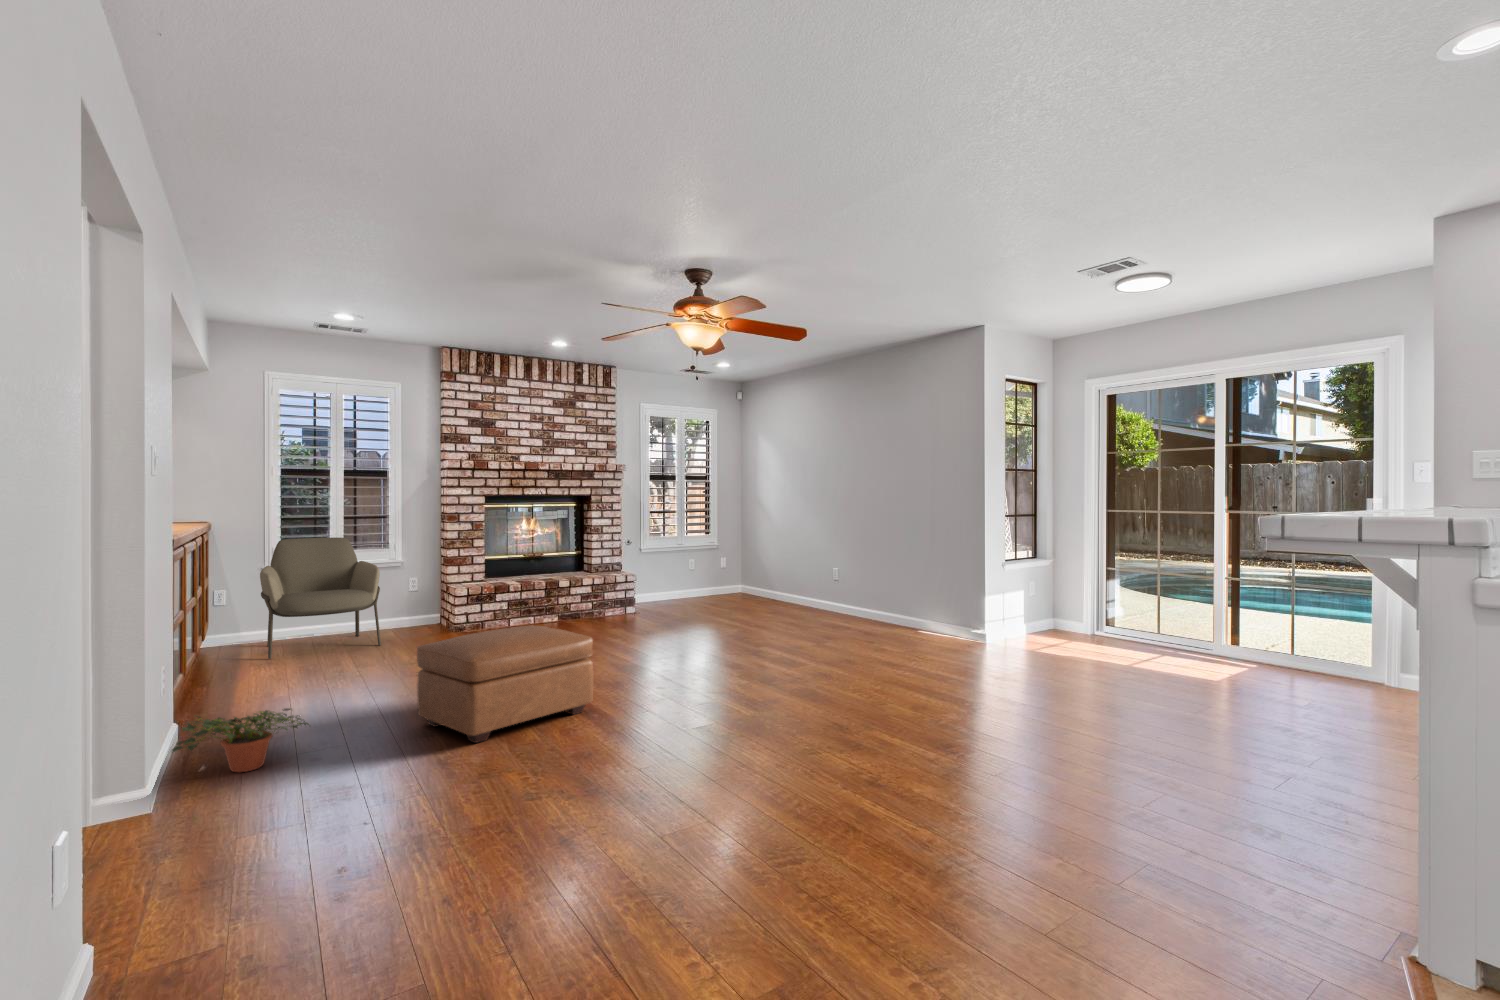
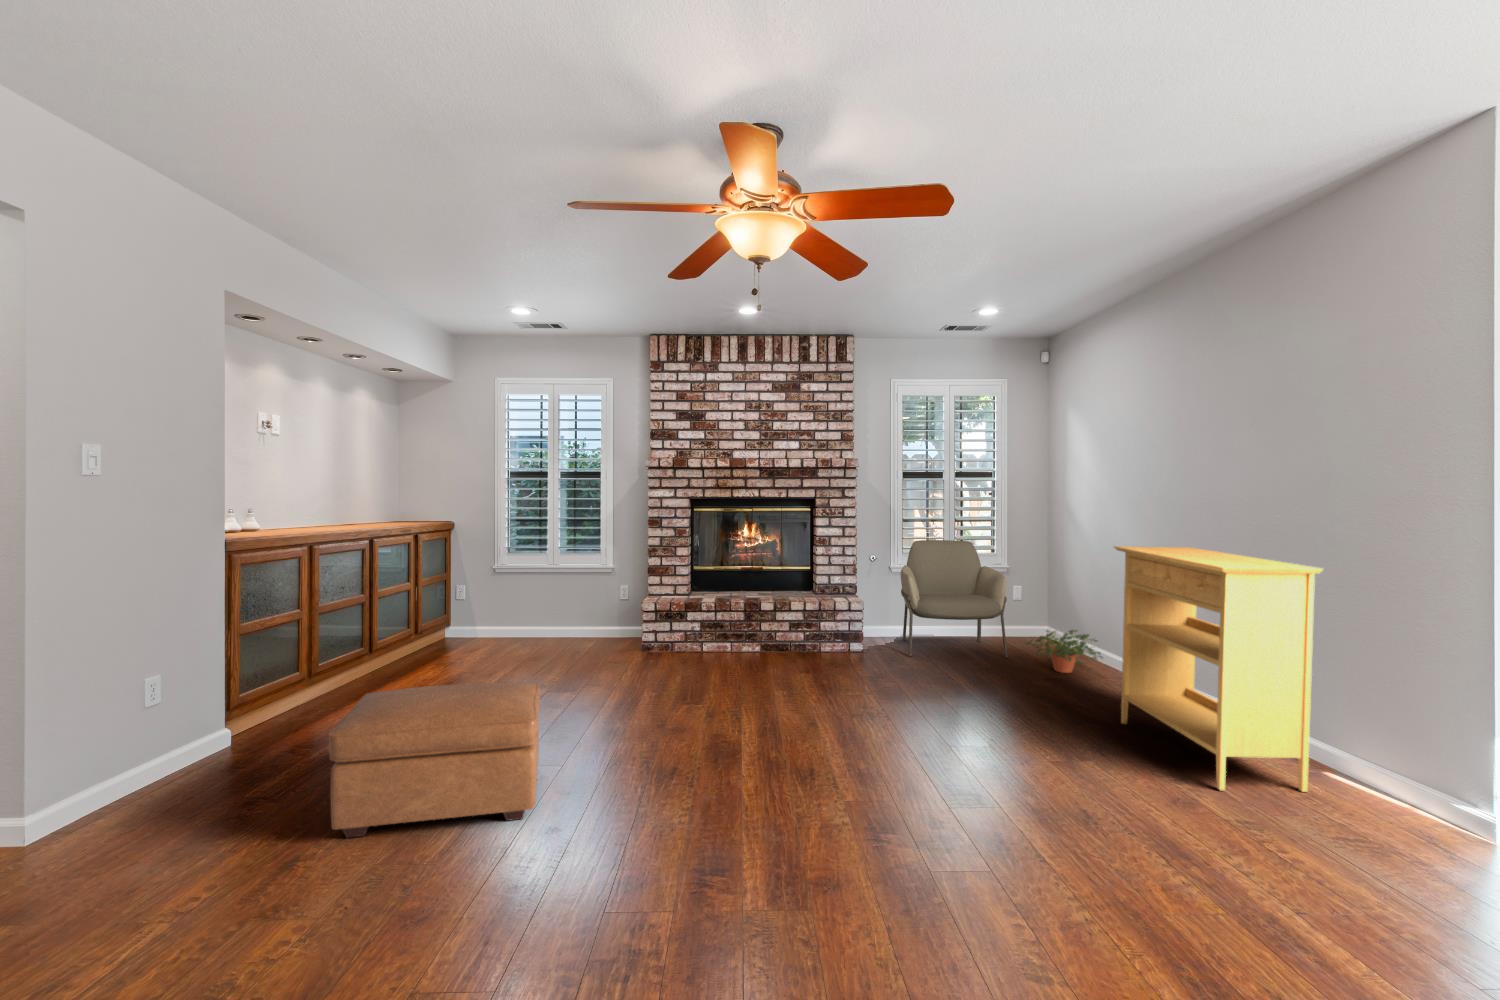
console table: none [827,516,940,637] -> present [1114,546,1323,792]
armchair: present [260,538,381,659] -> present [901,540,1008,658]
potted plant: present [172,708,309,772] -> present [1027,630,1102,673]

